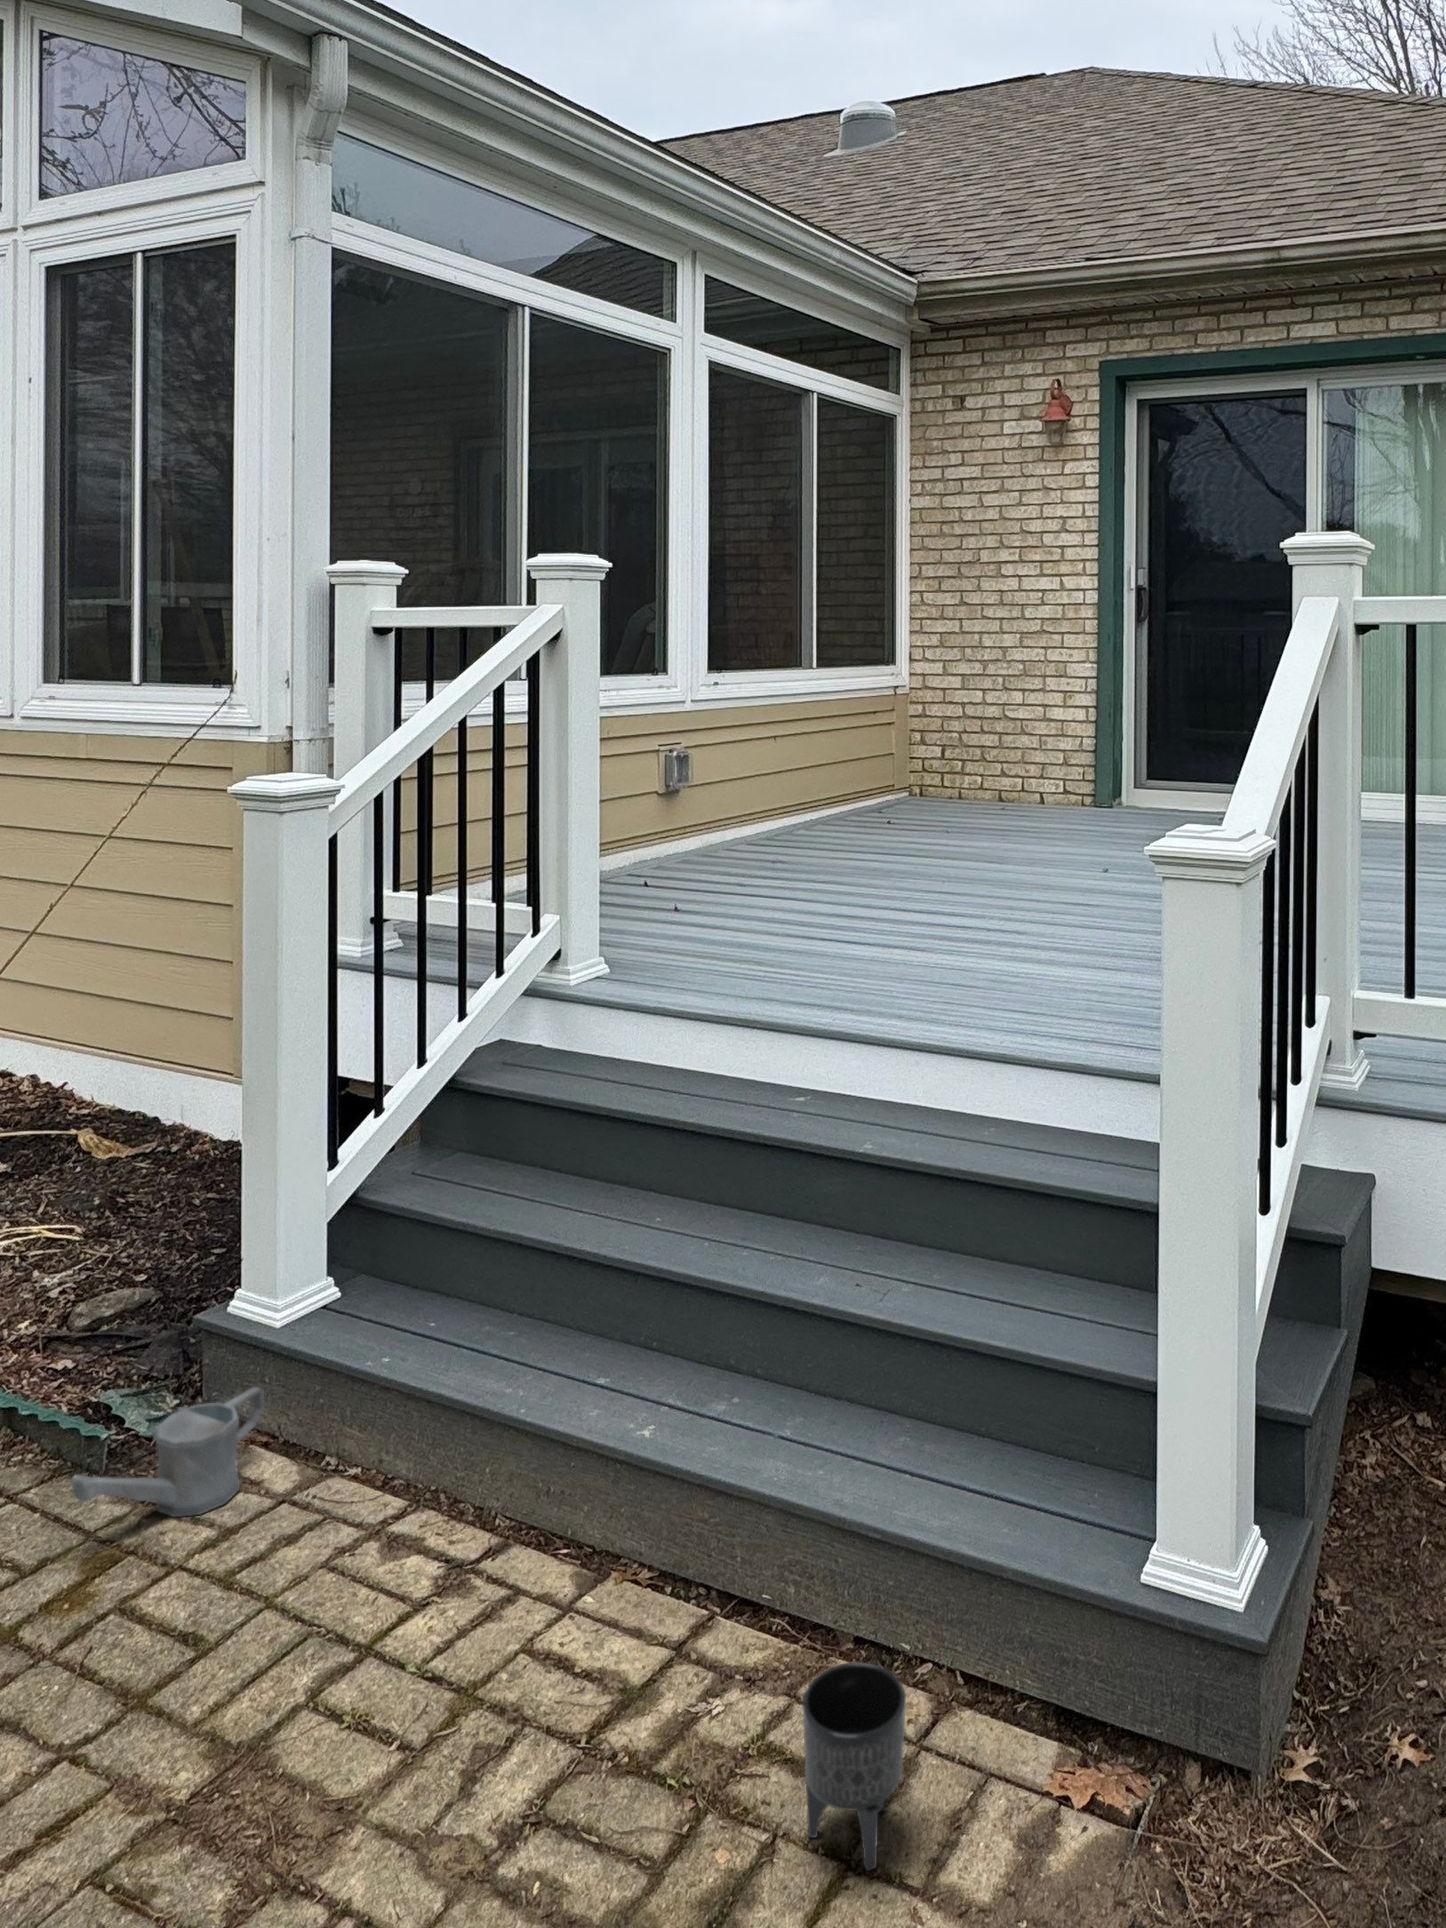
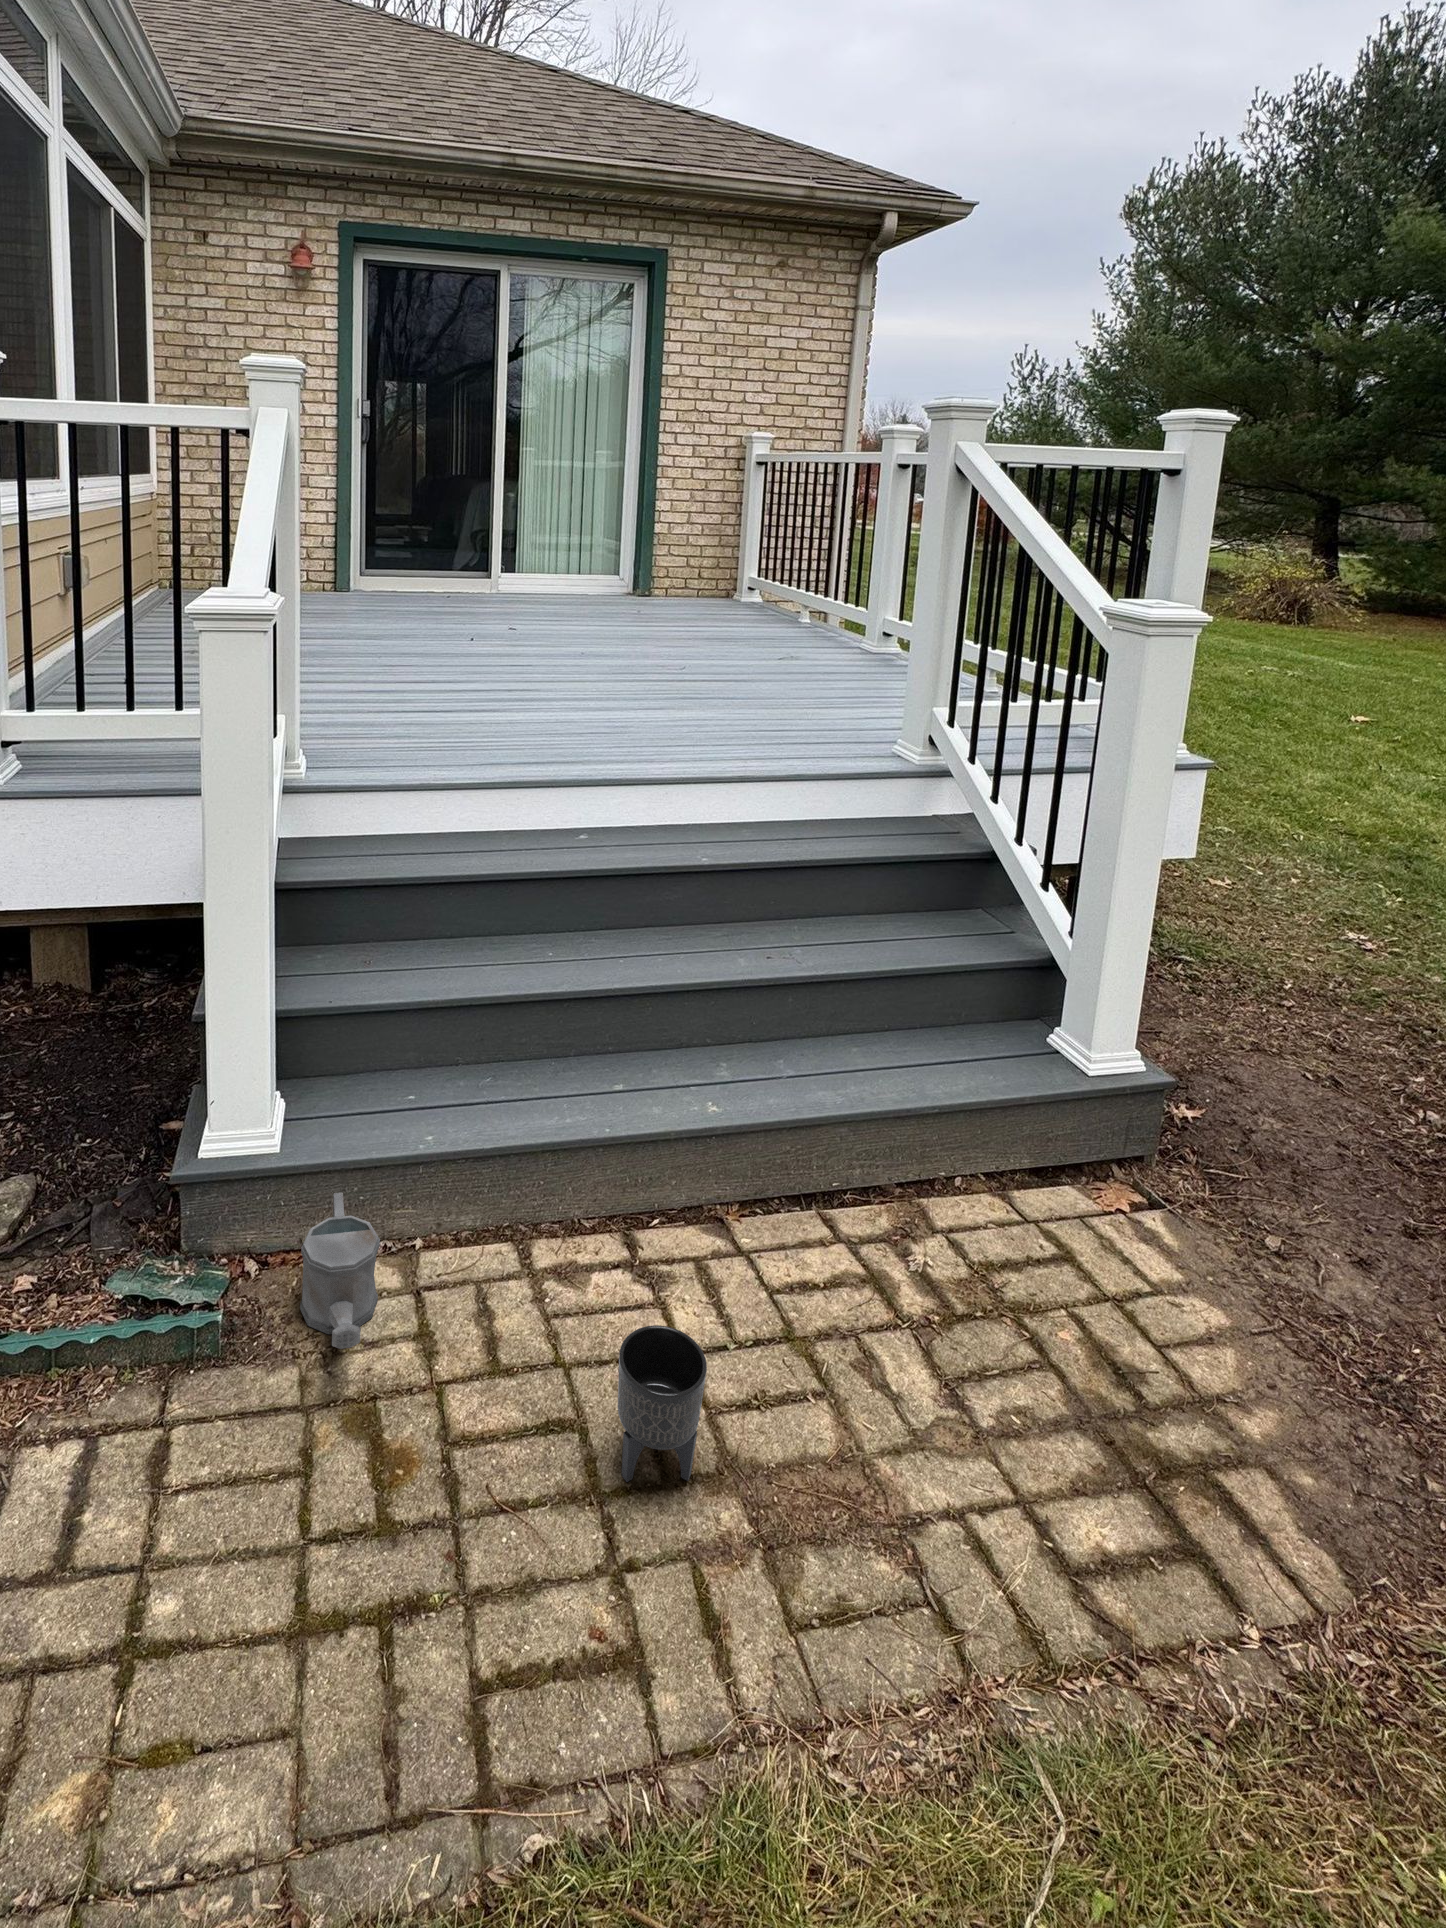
planter: present [803,1662,906,1871] -> present [618,1325,707,1482]

